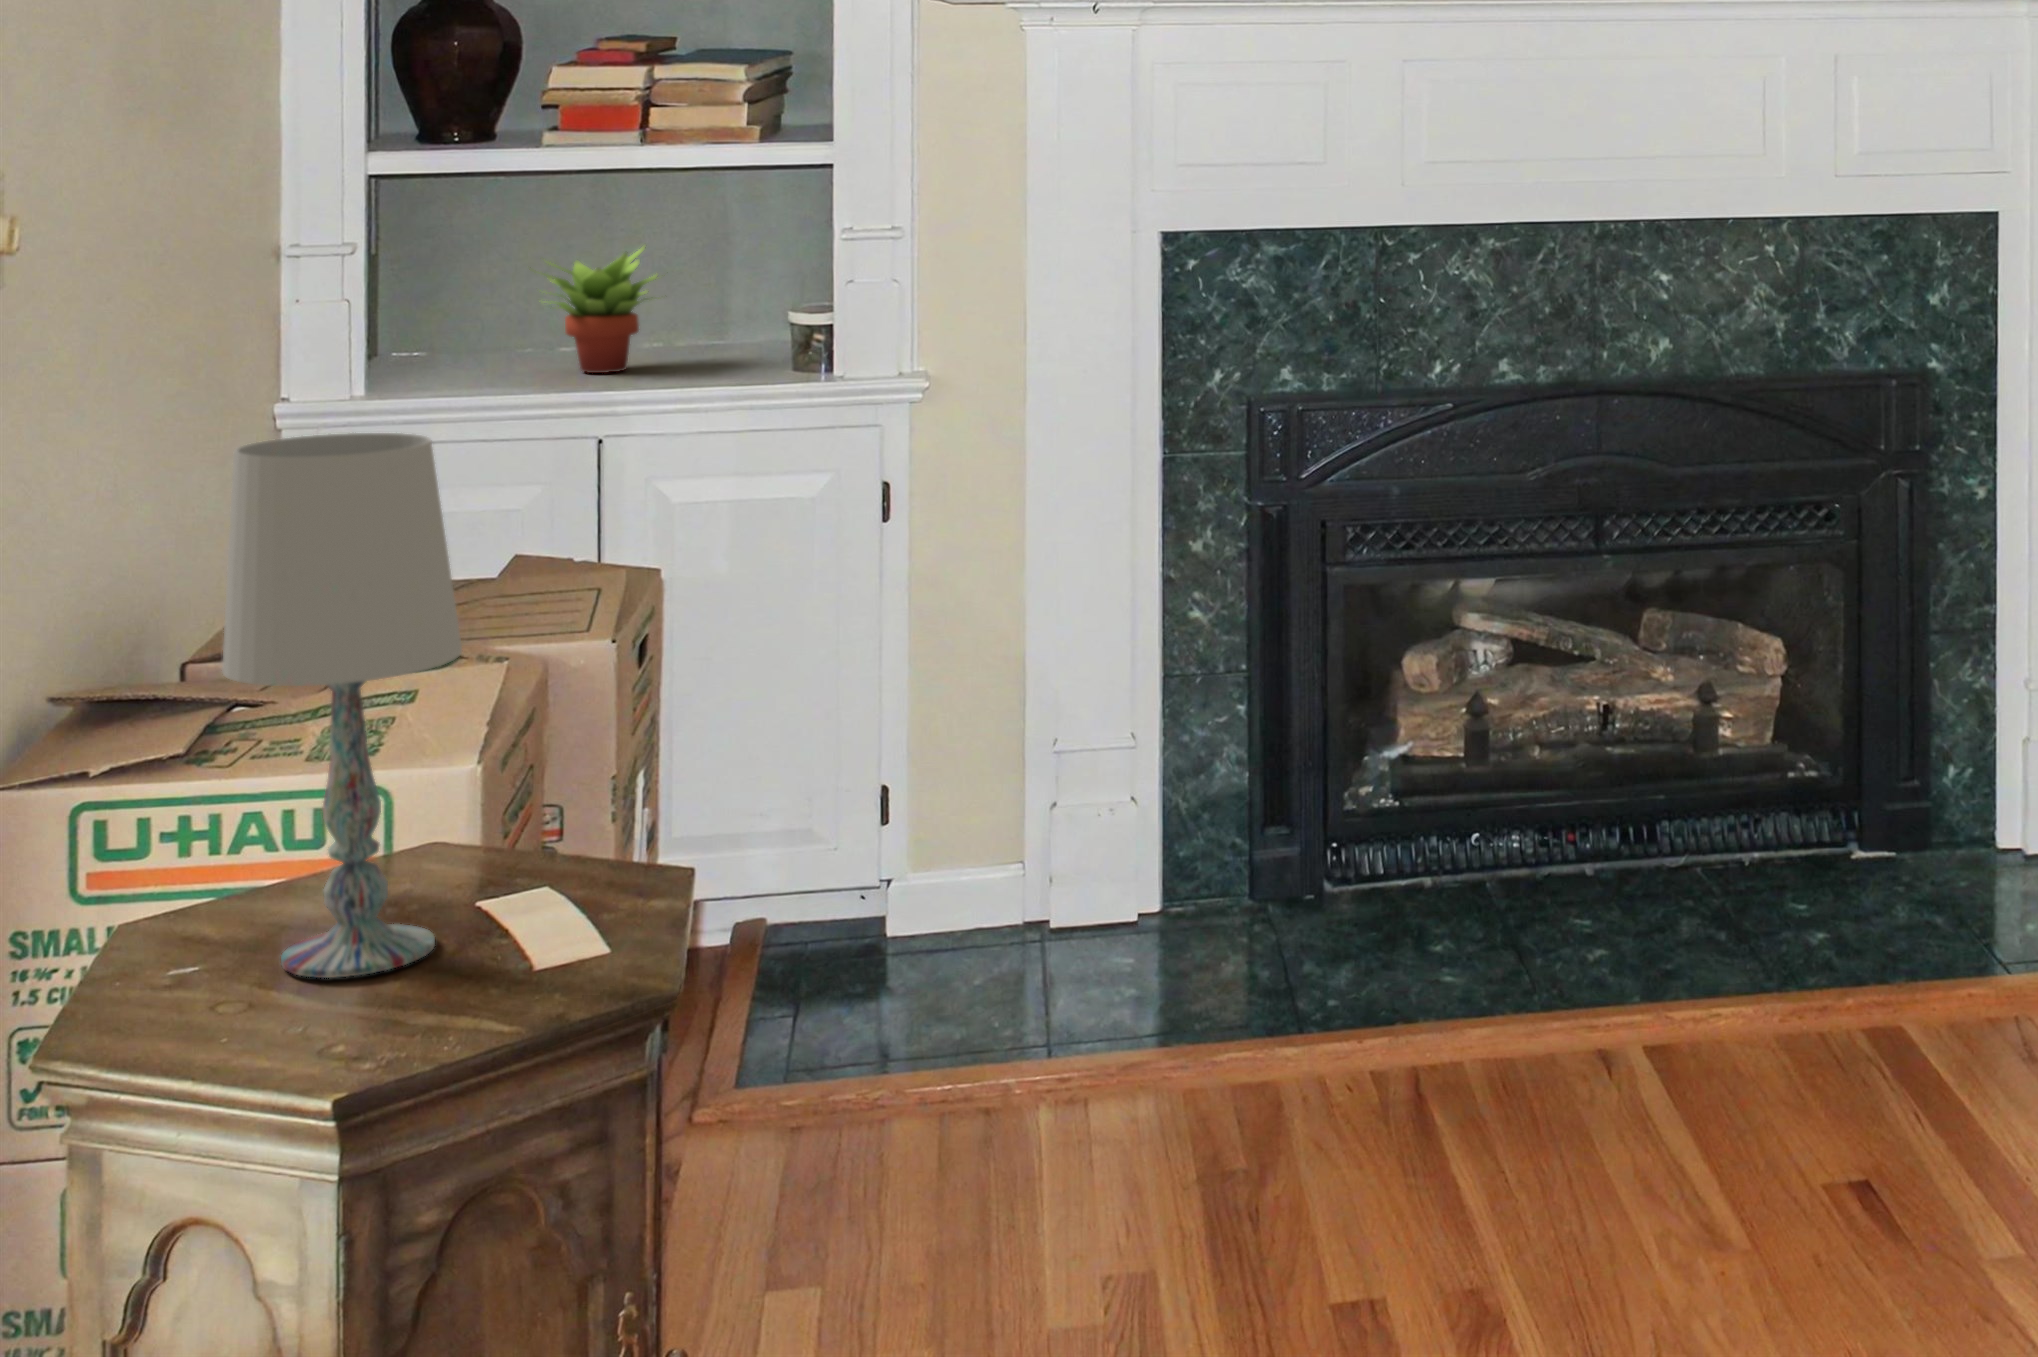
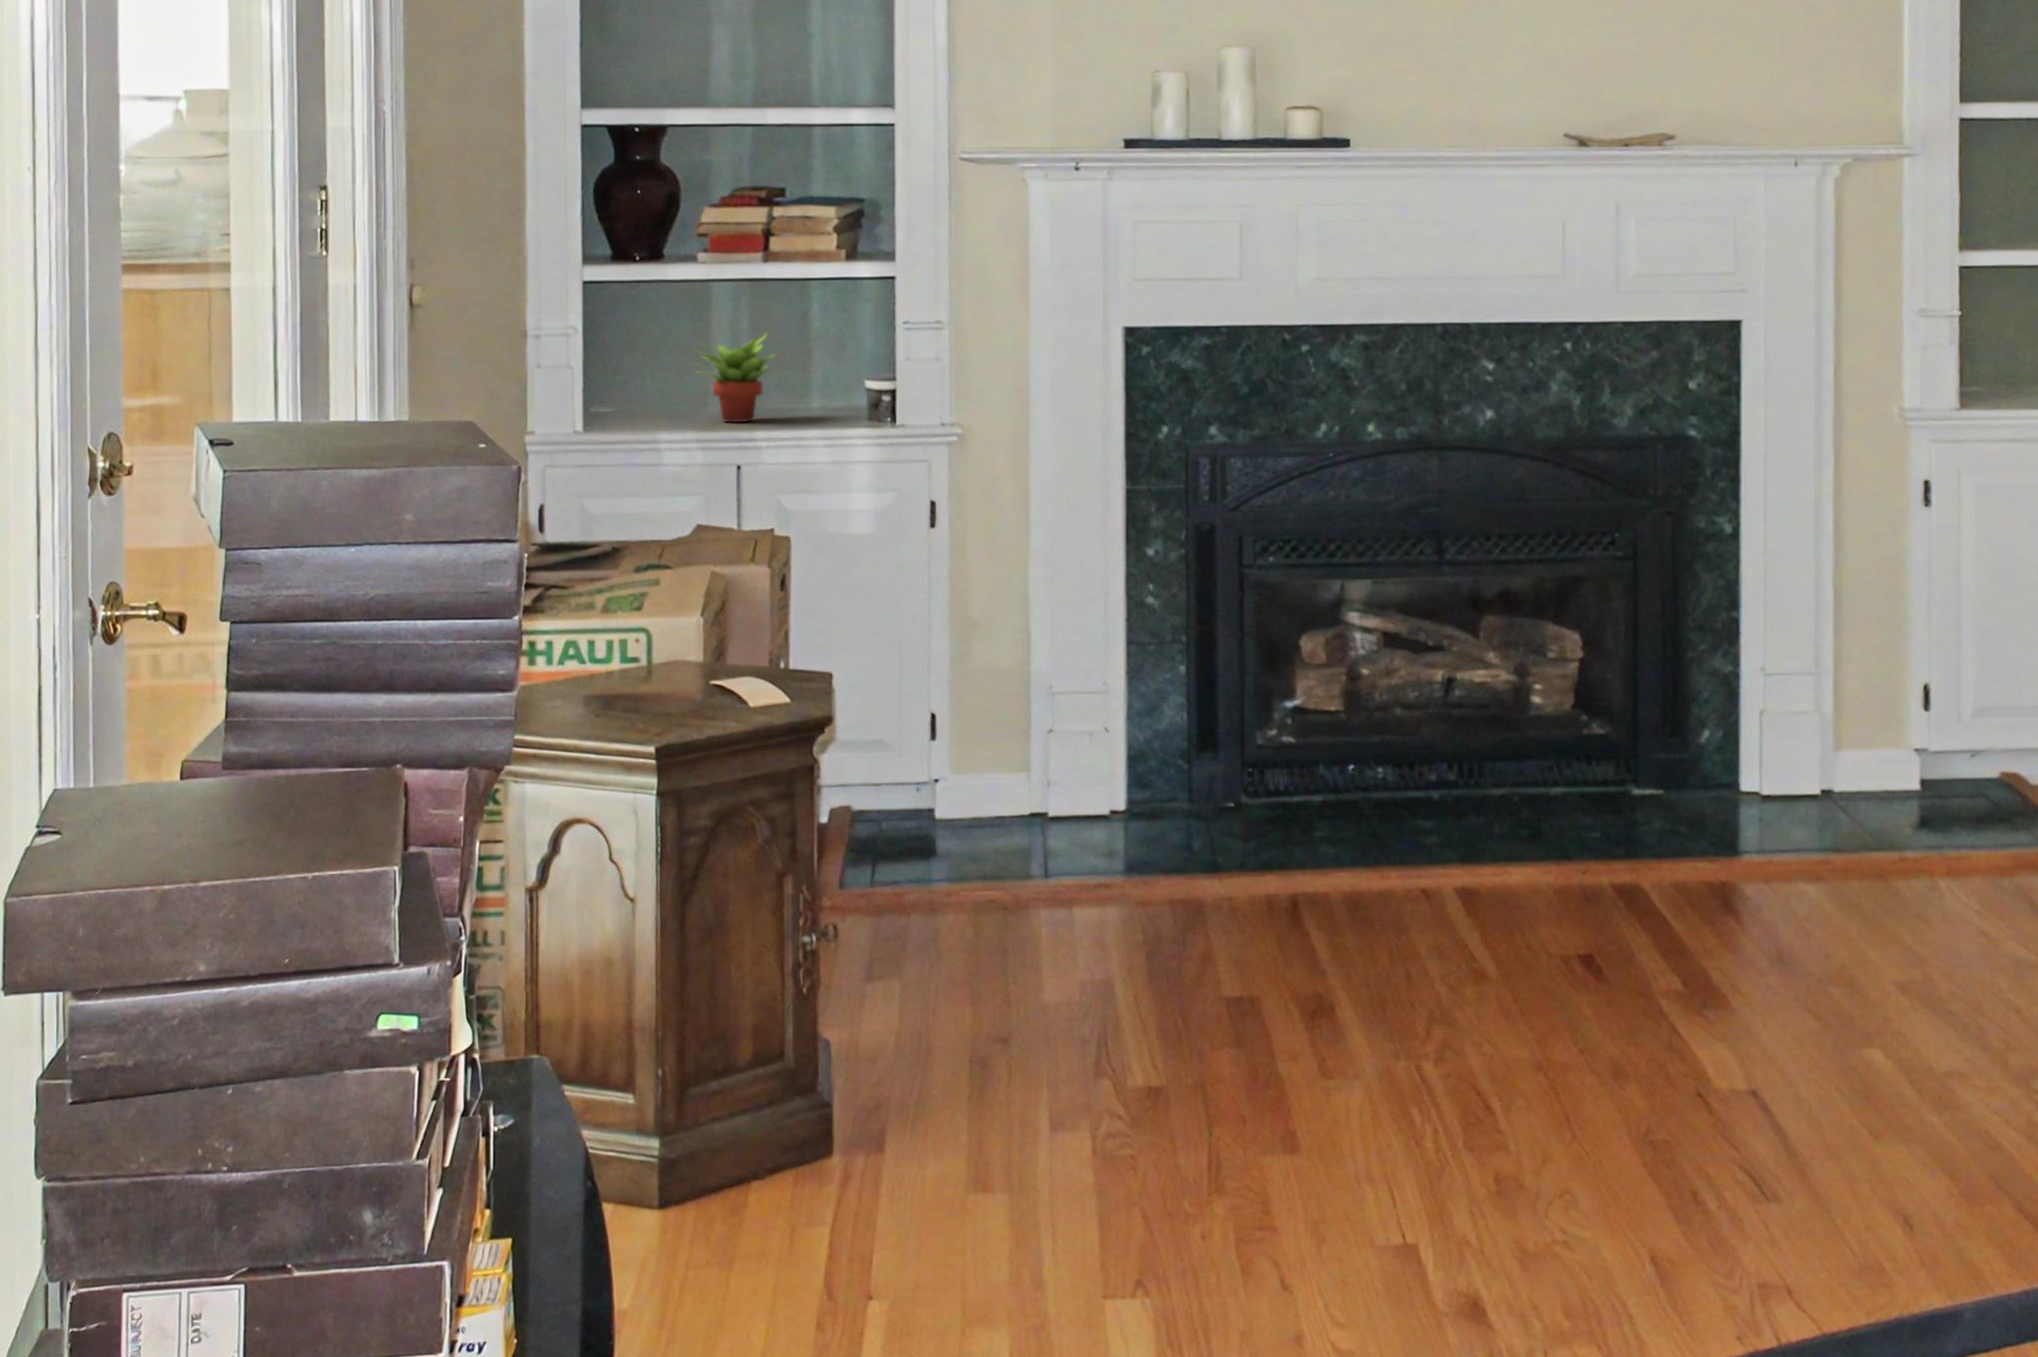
table lamp: present [222,433,462,978] -> none [594,400,718,693]

